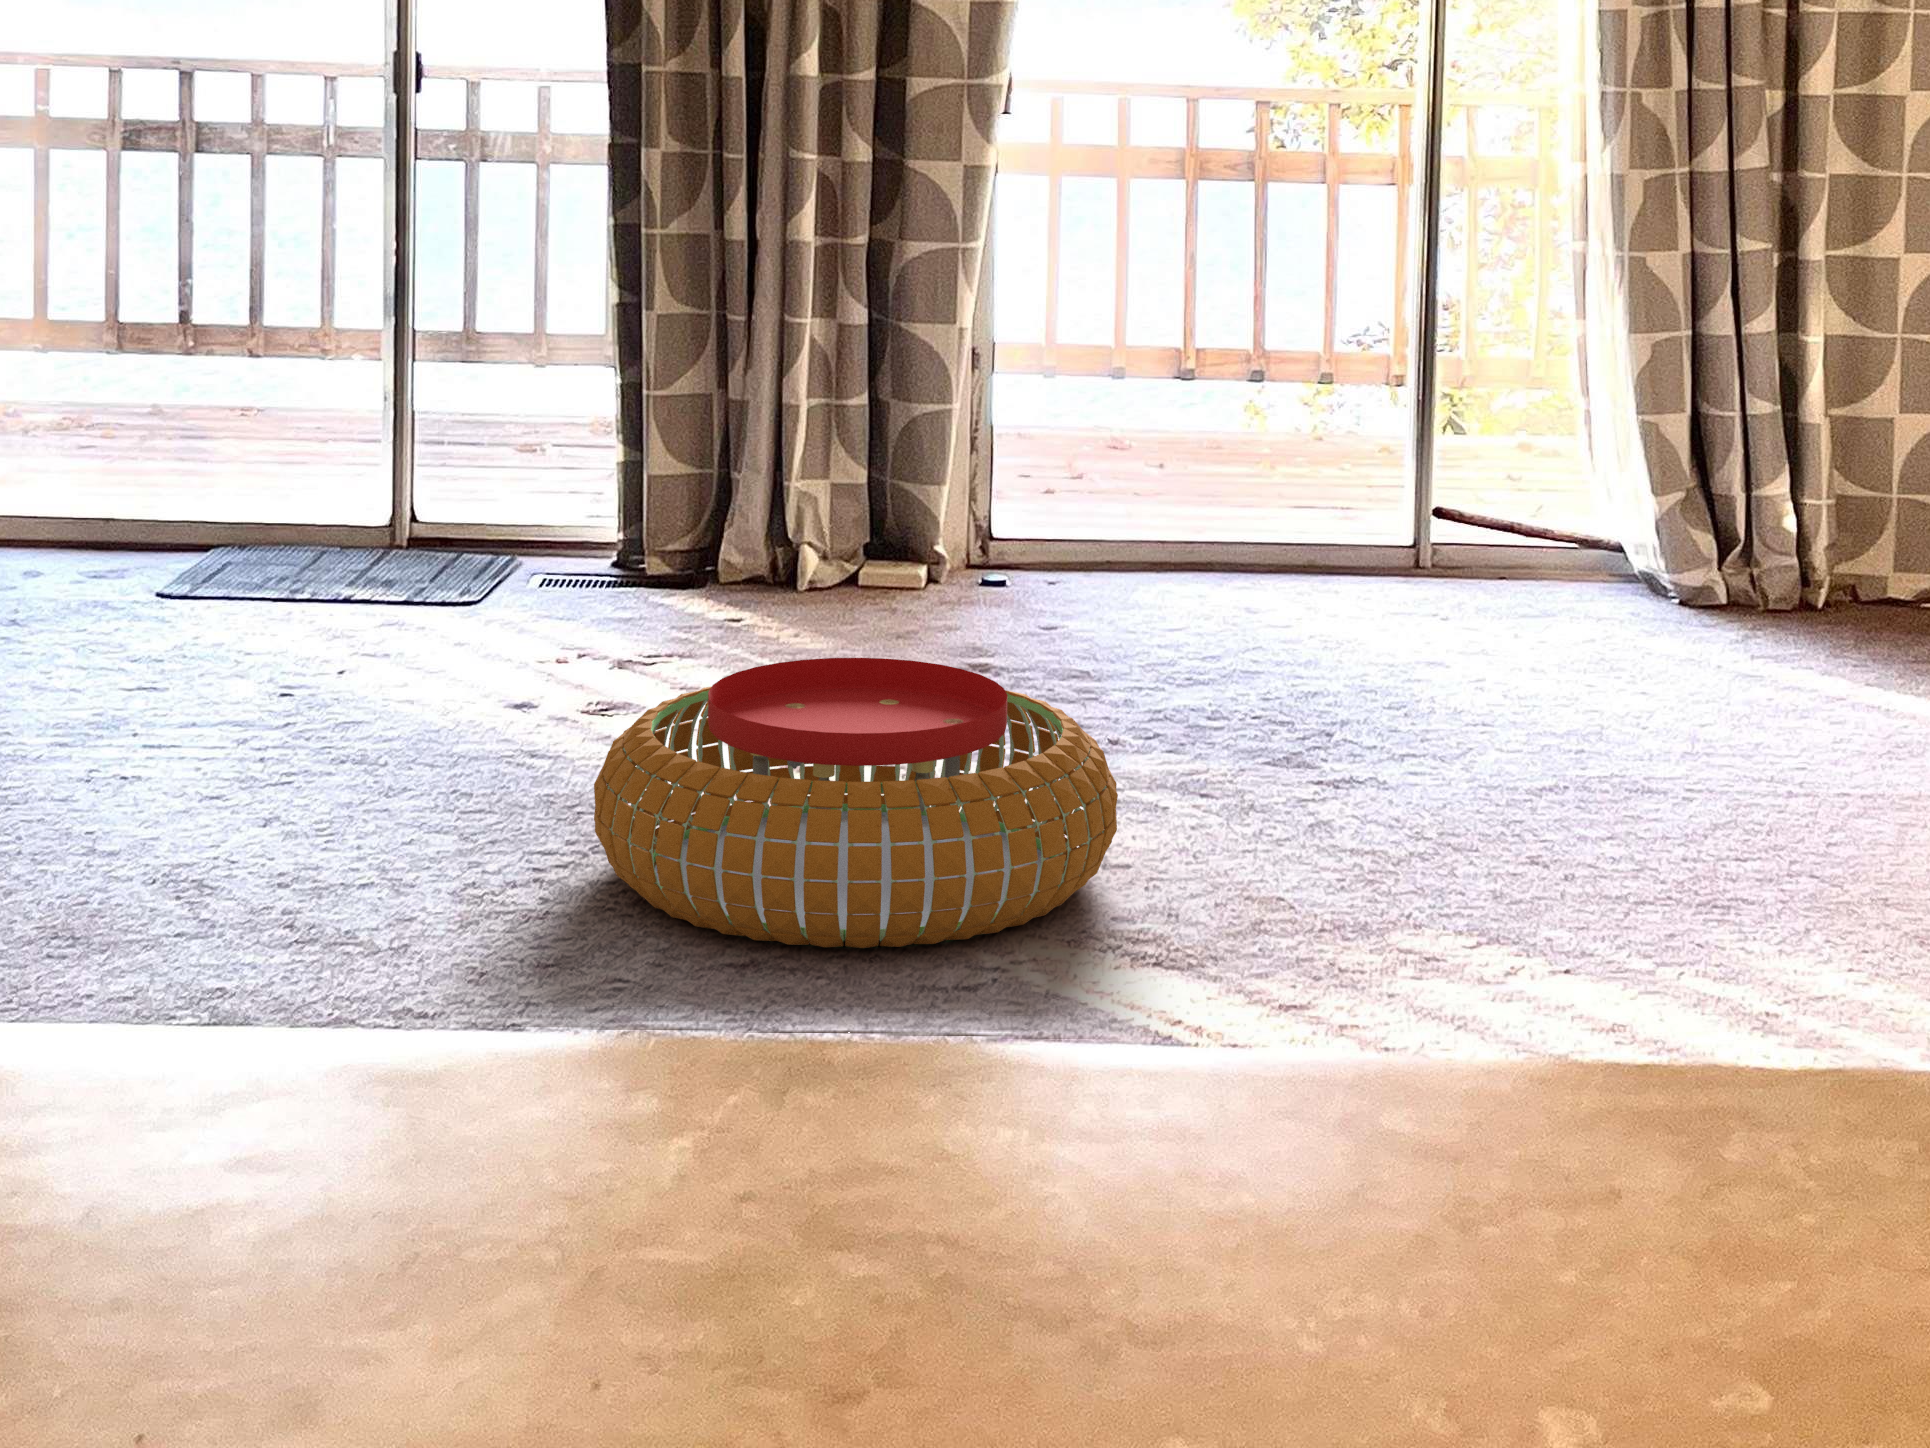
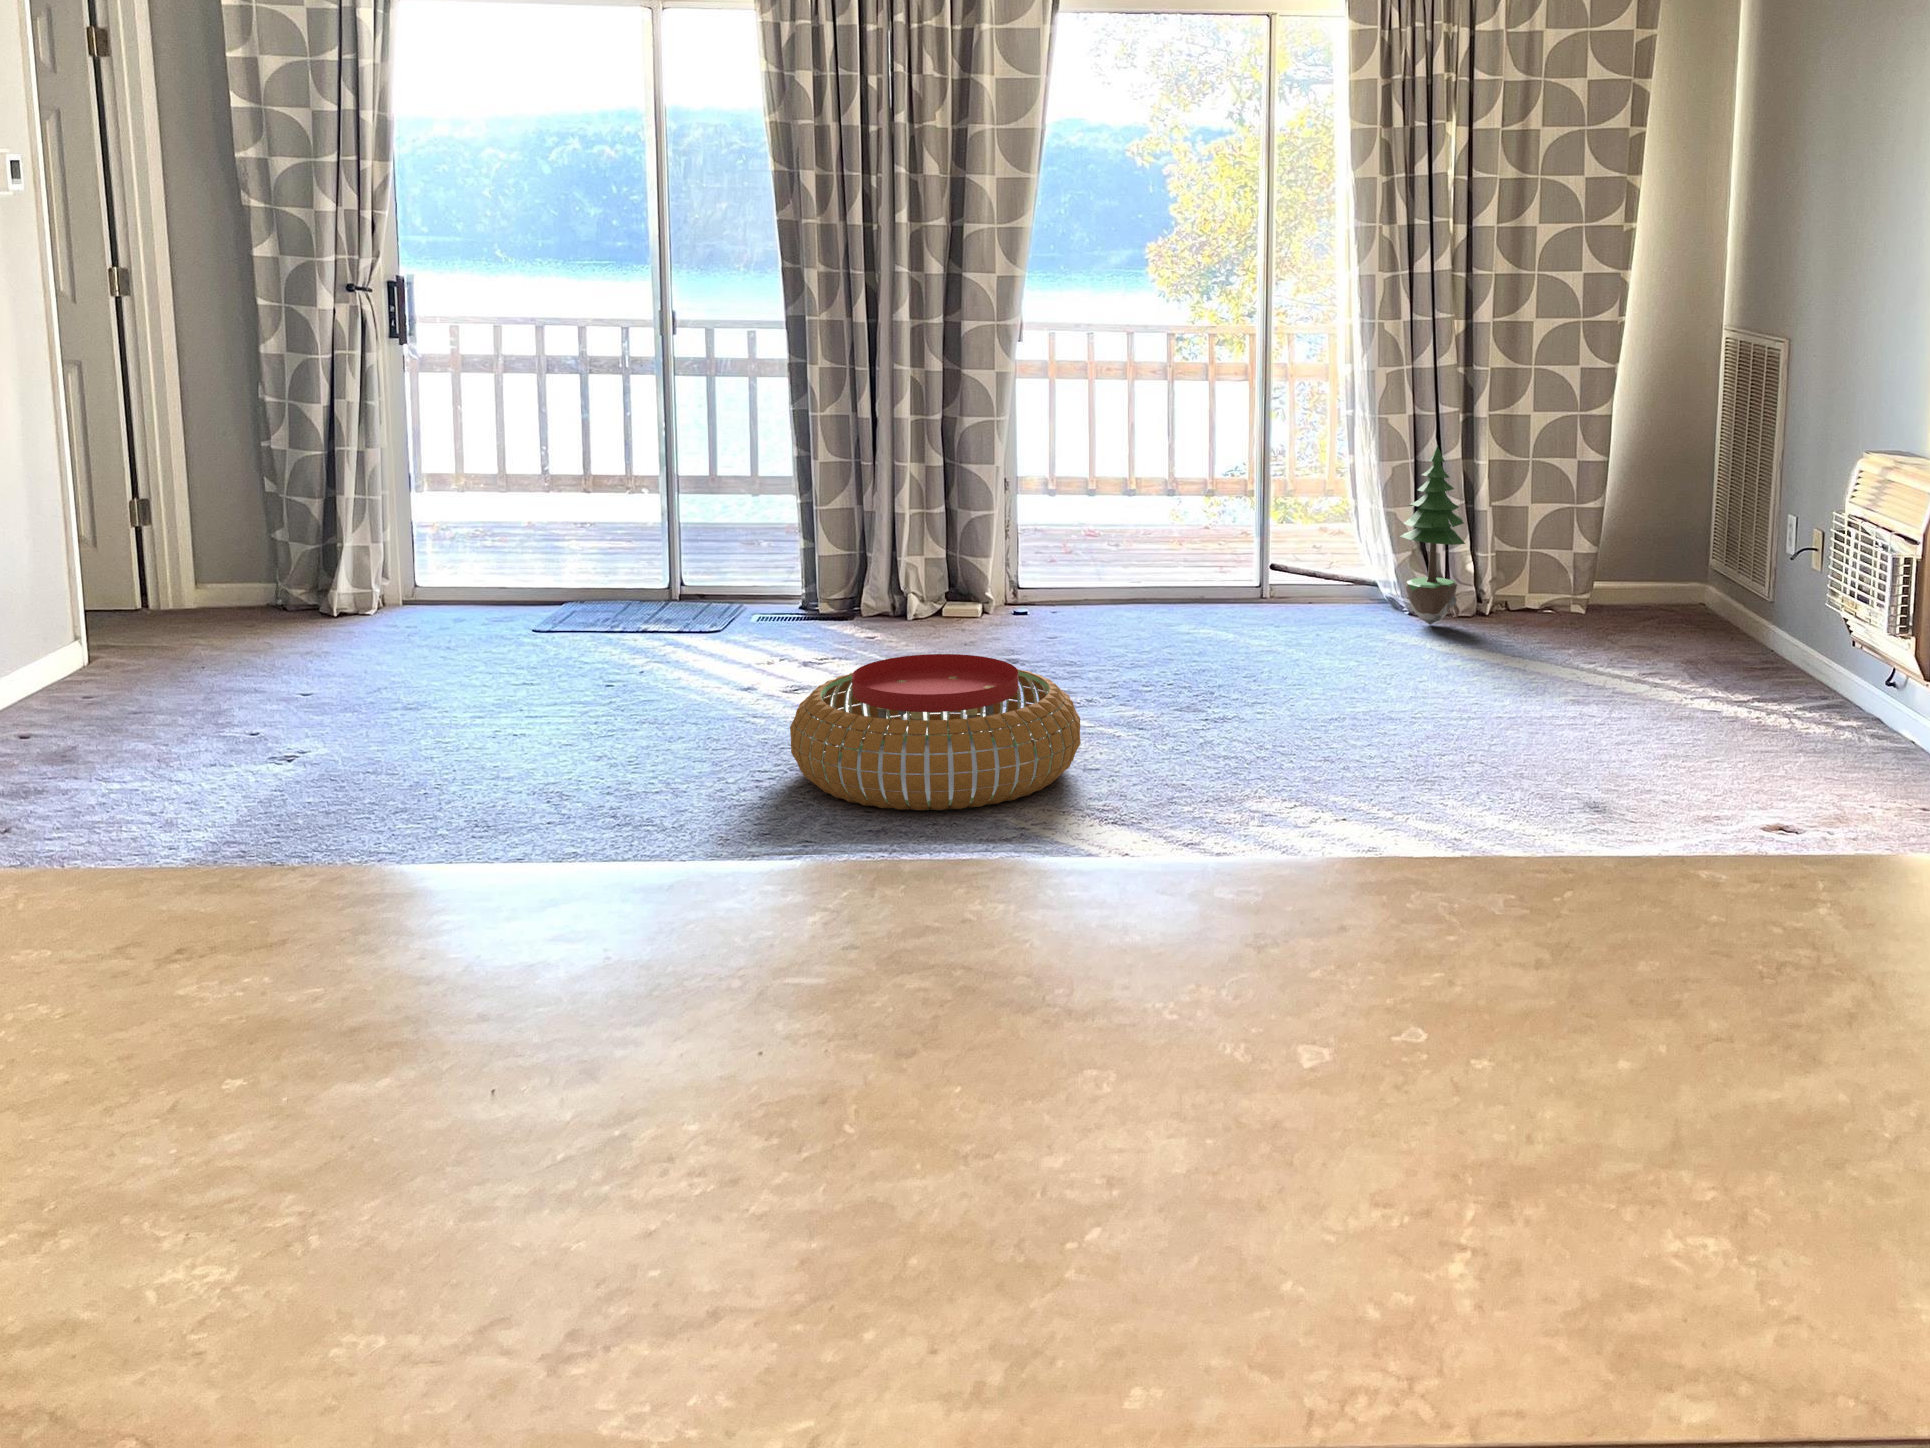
potted tree: none [1667,305,1786,624] -> present [1401,446,1465,625]

